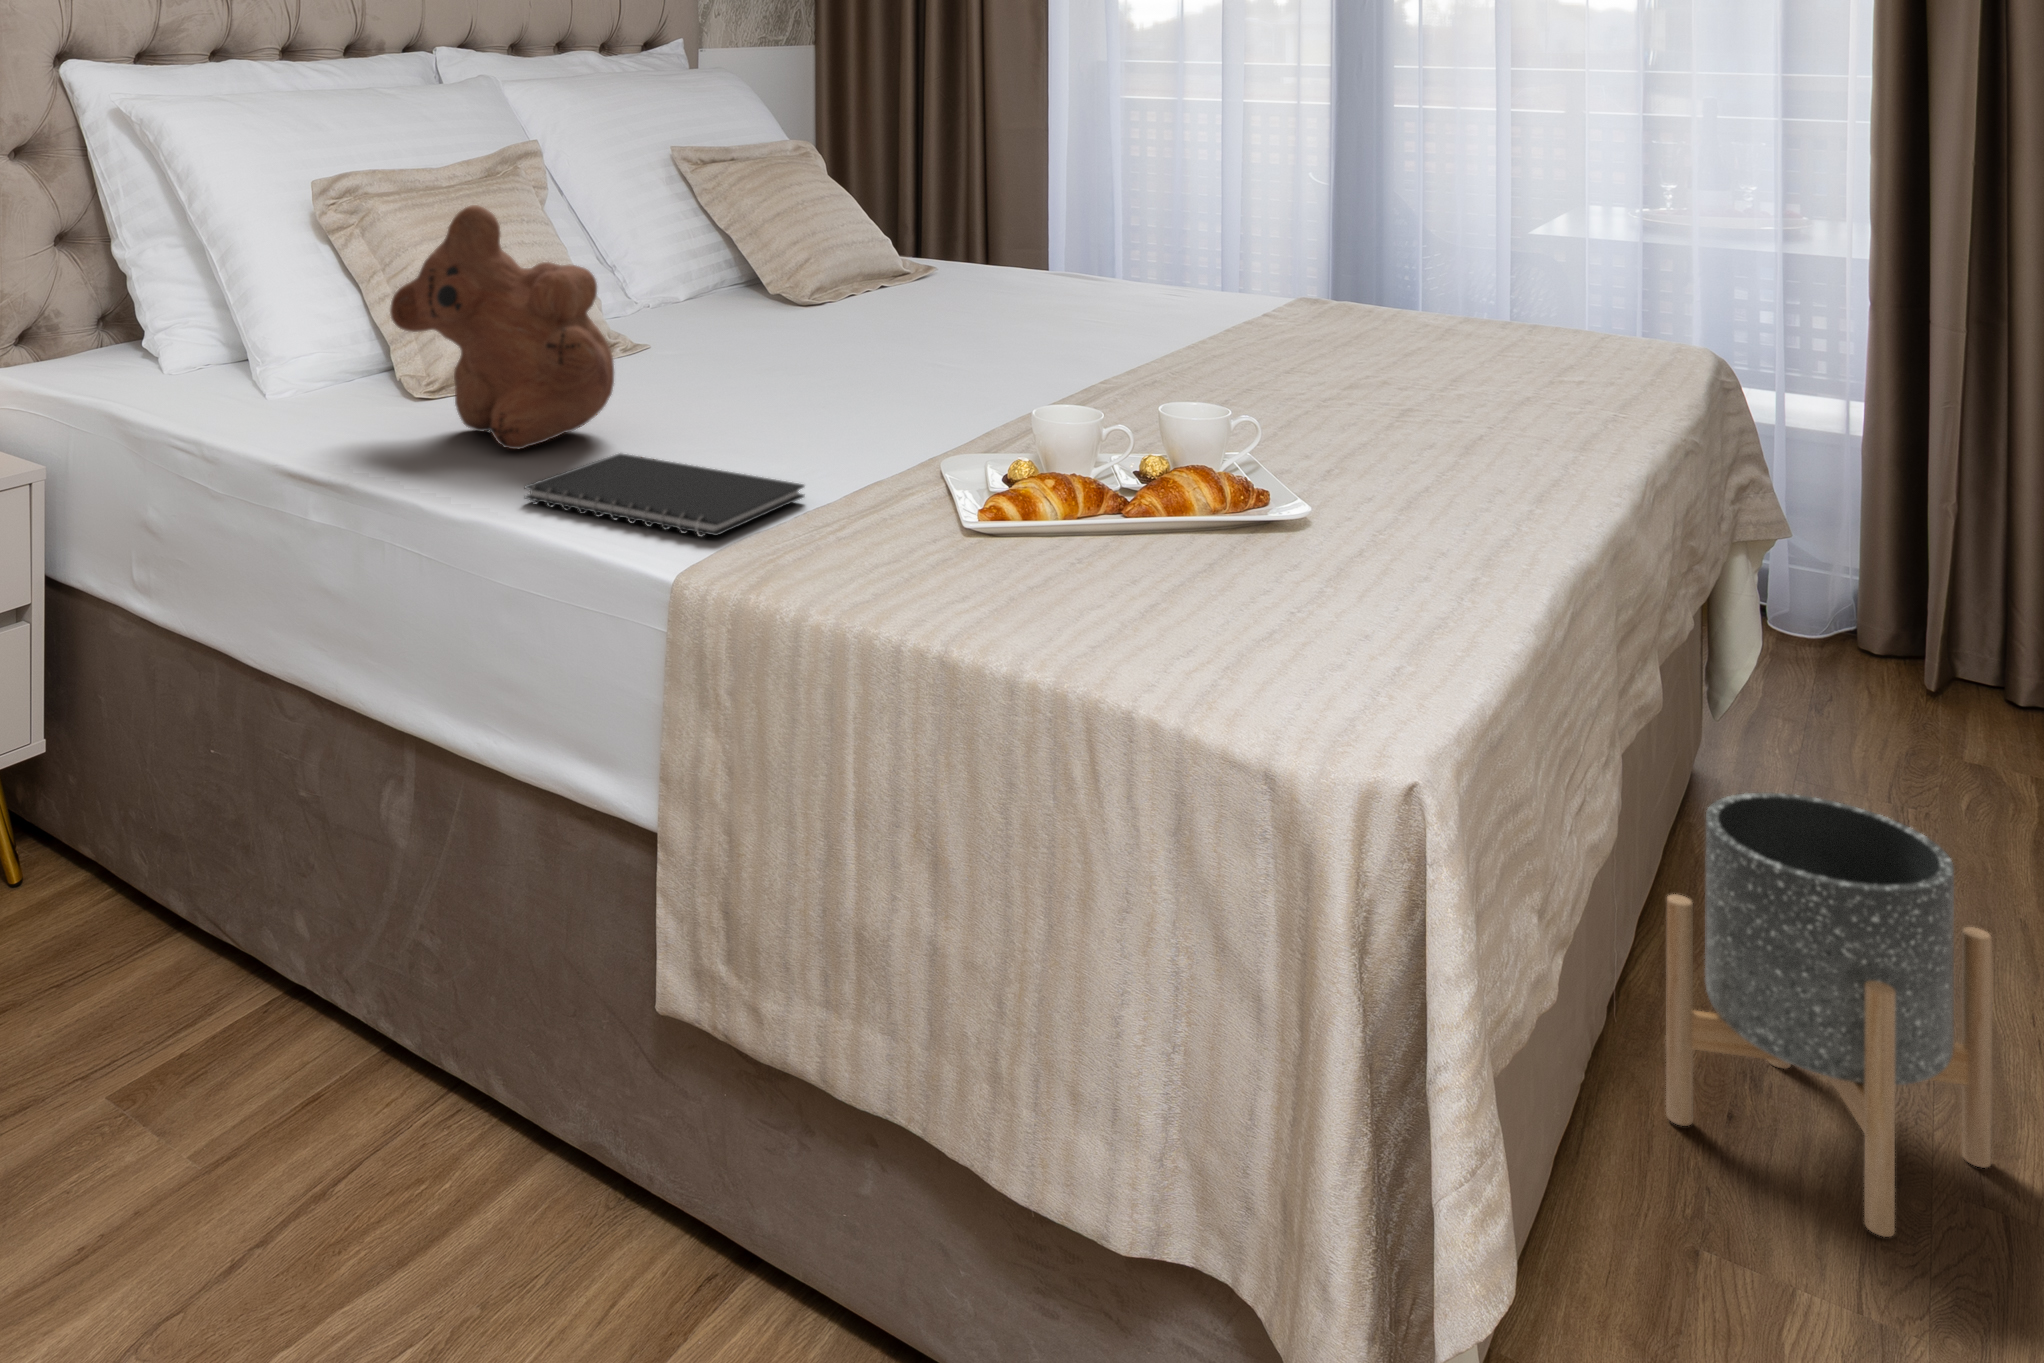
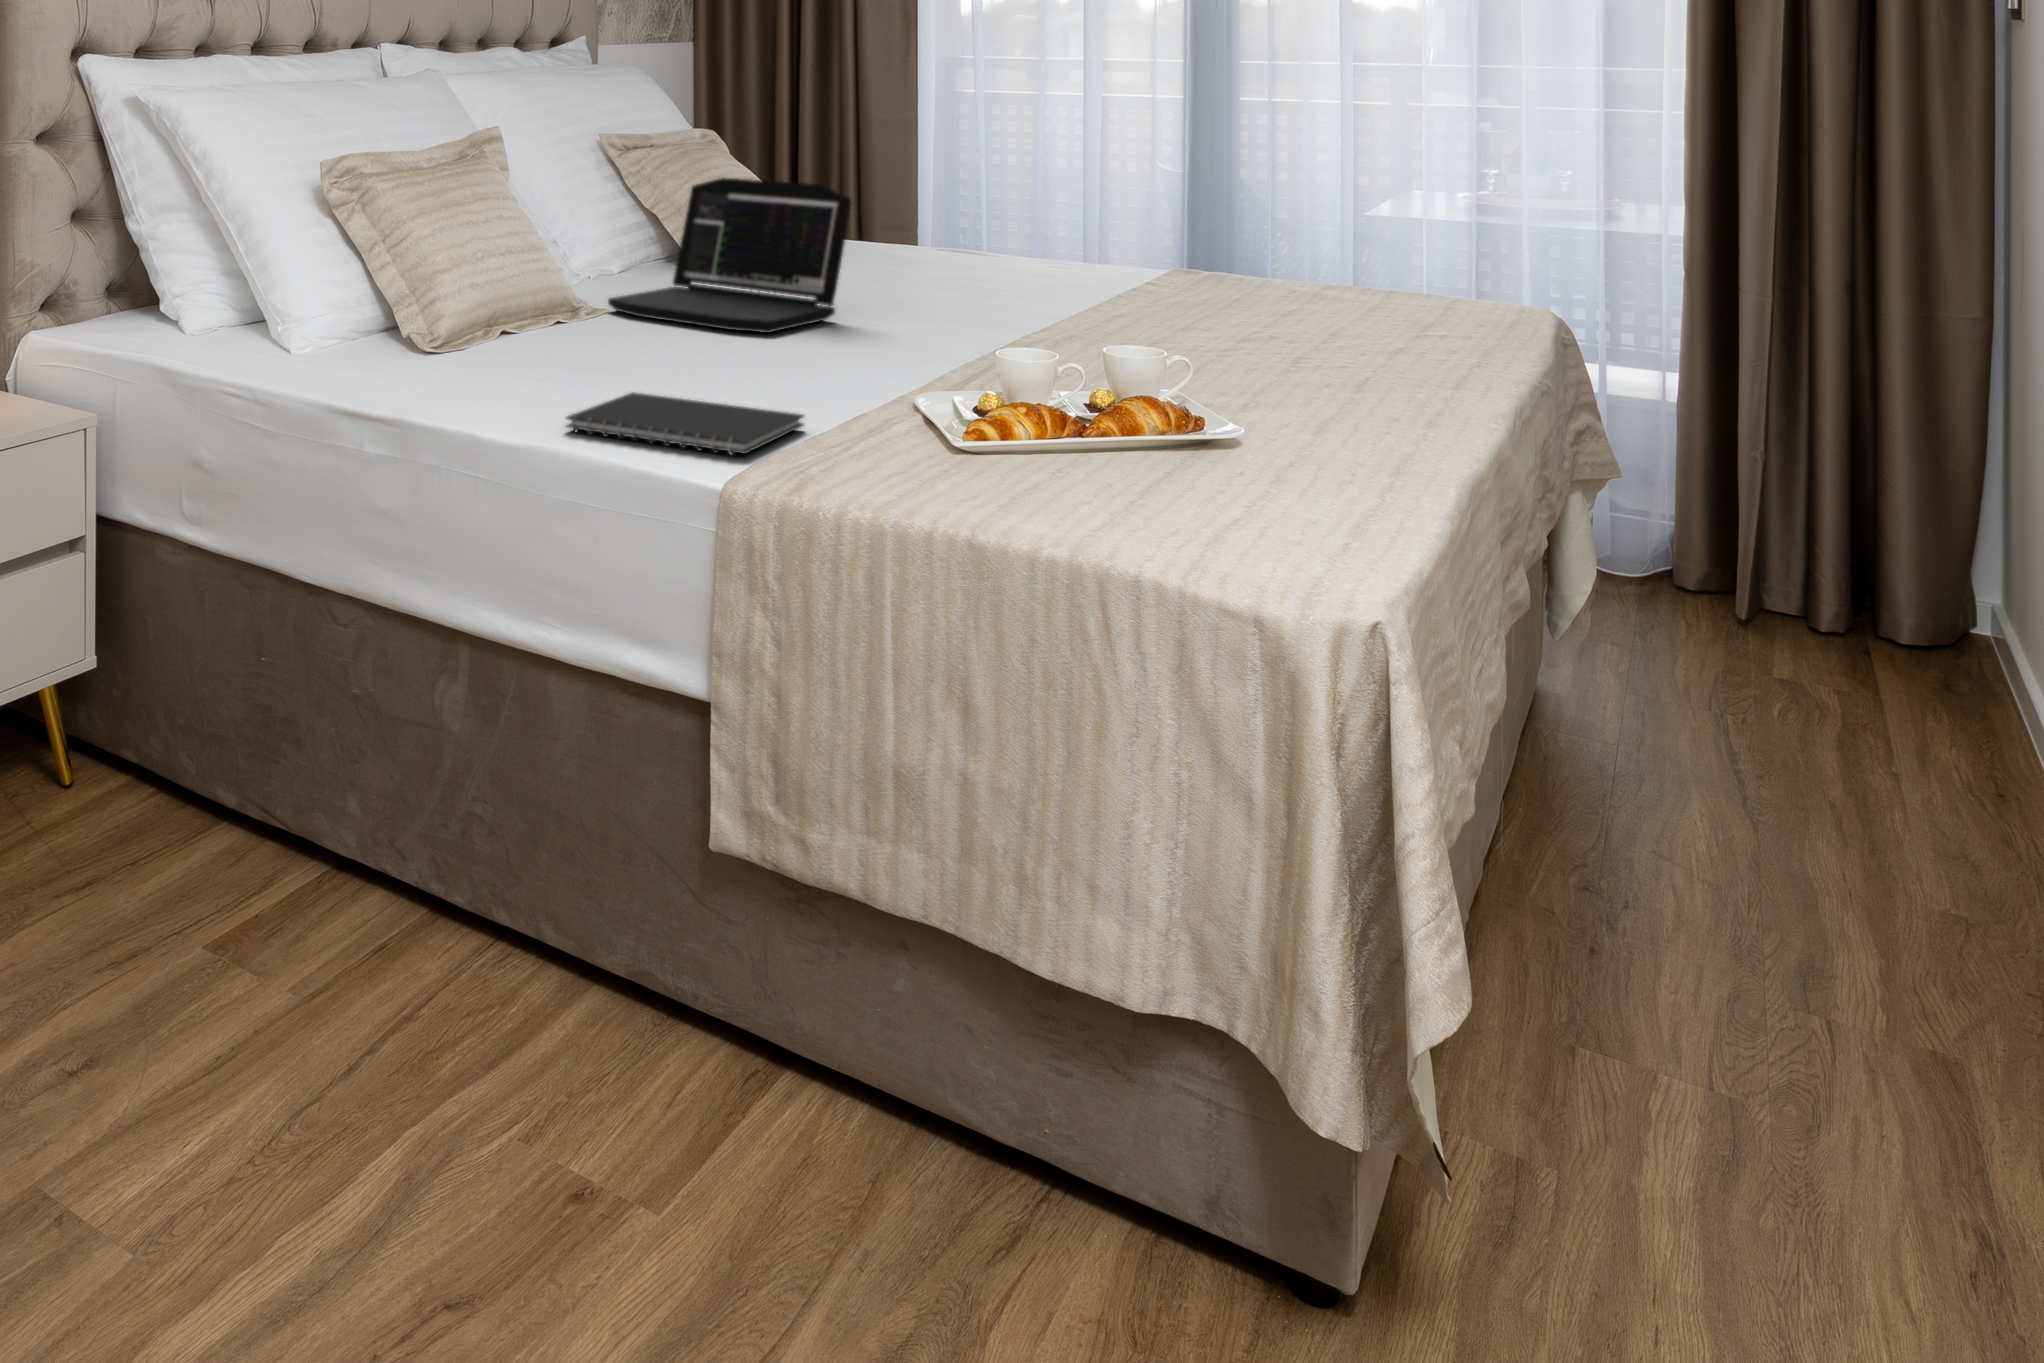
laptop: none [654,197,924,375] -> present [608,178,851,333]
teddy bear: present [390,205,614,449] -> none [412,180,613,391]
planter: present [1666,793,1992,1237] -> none [1538,677,1814,1036]

